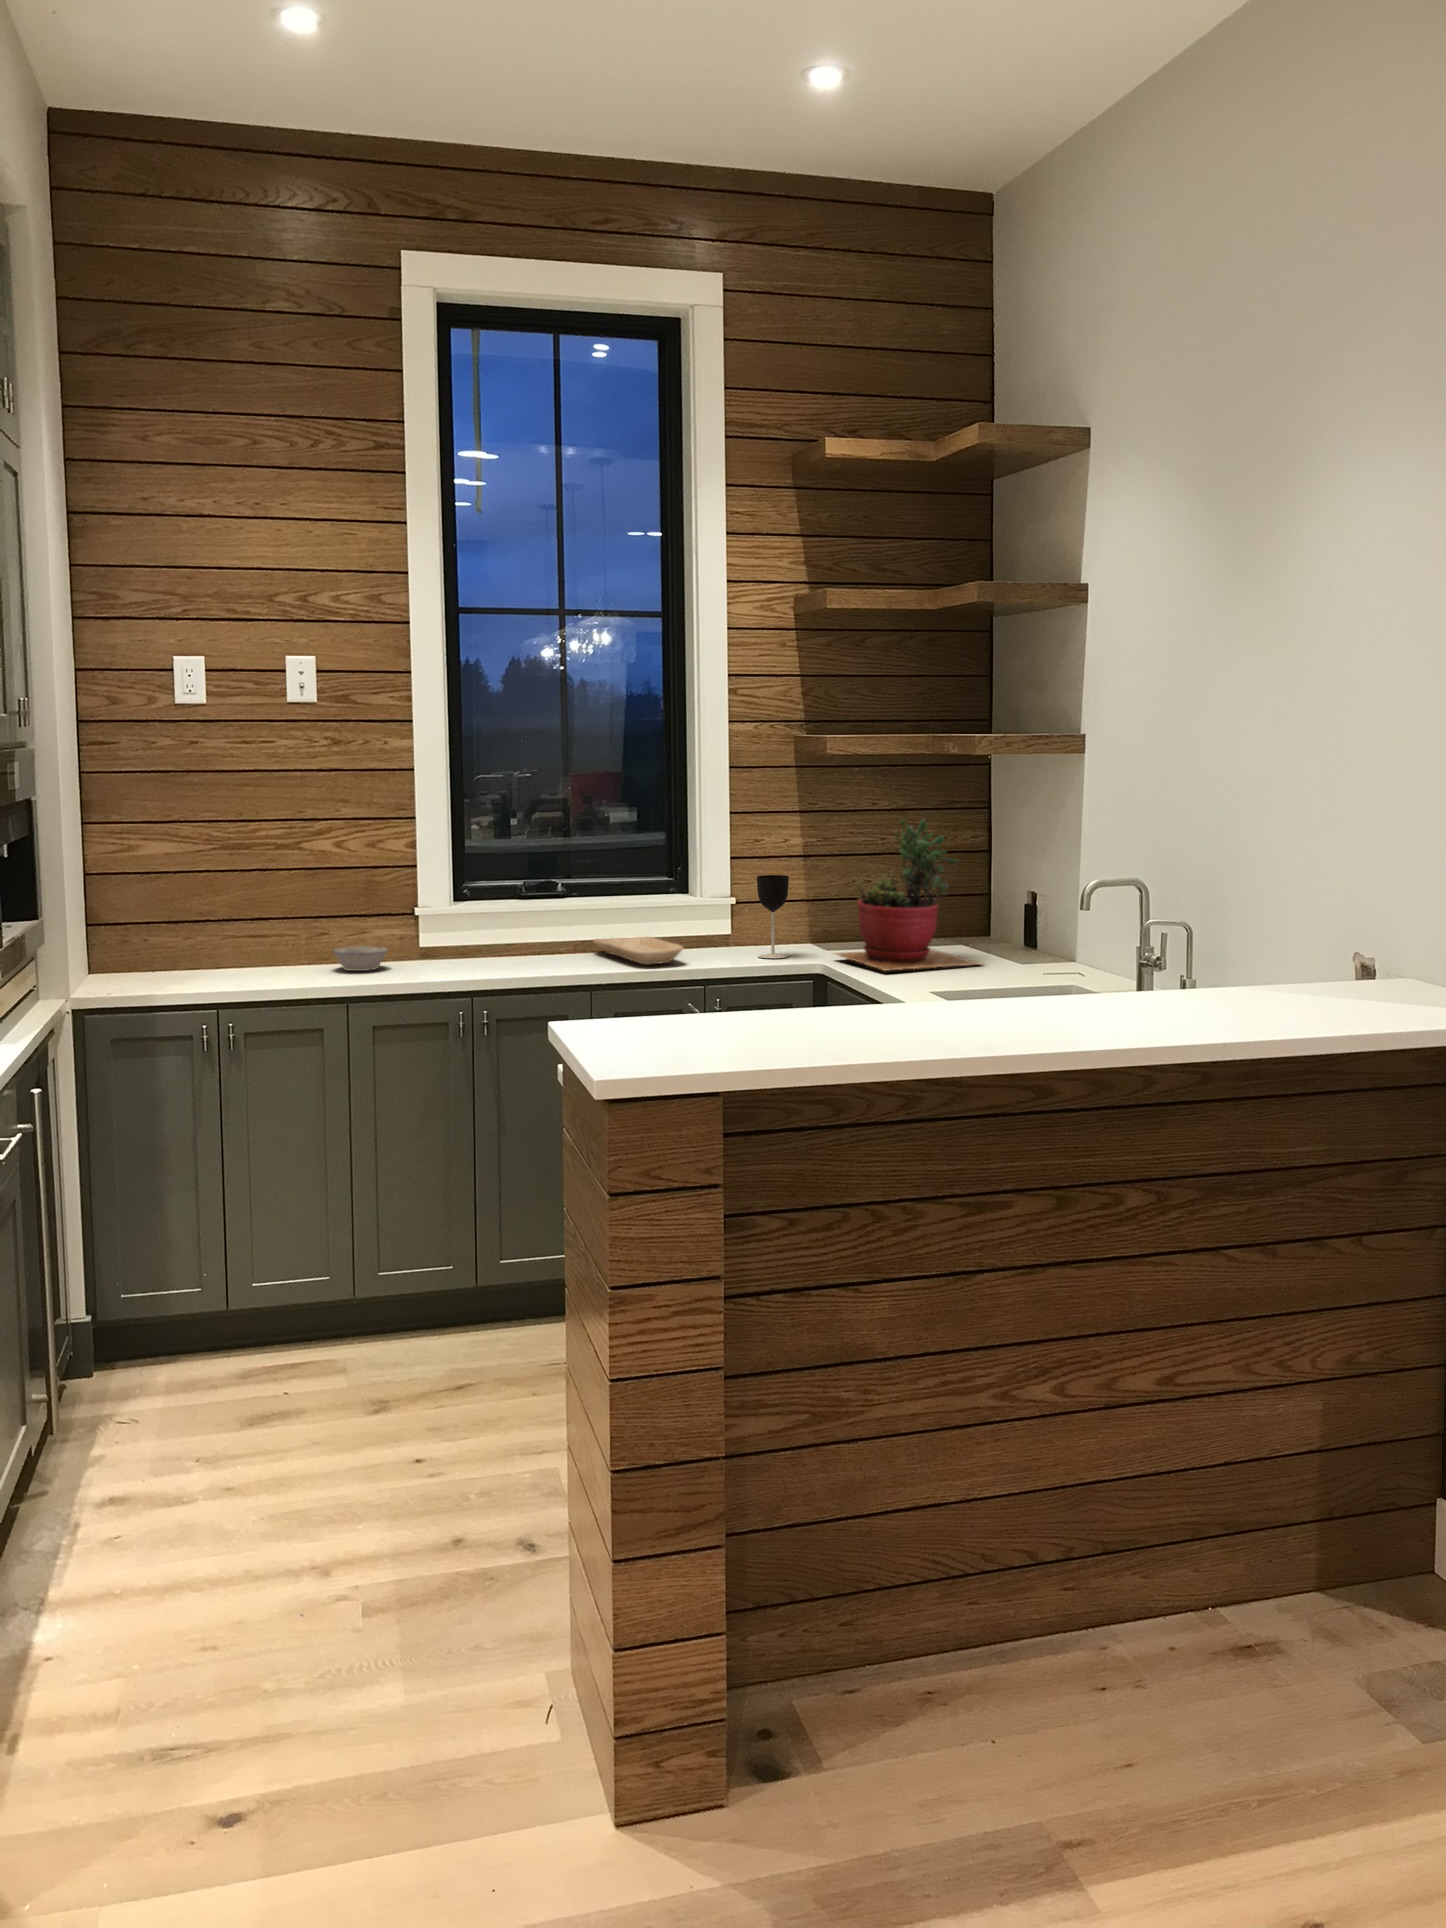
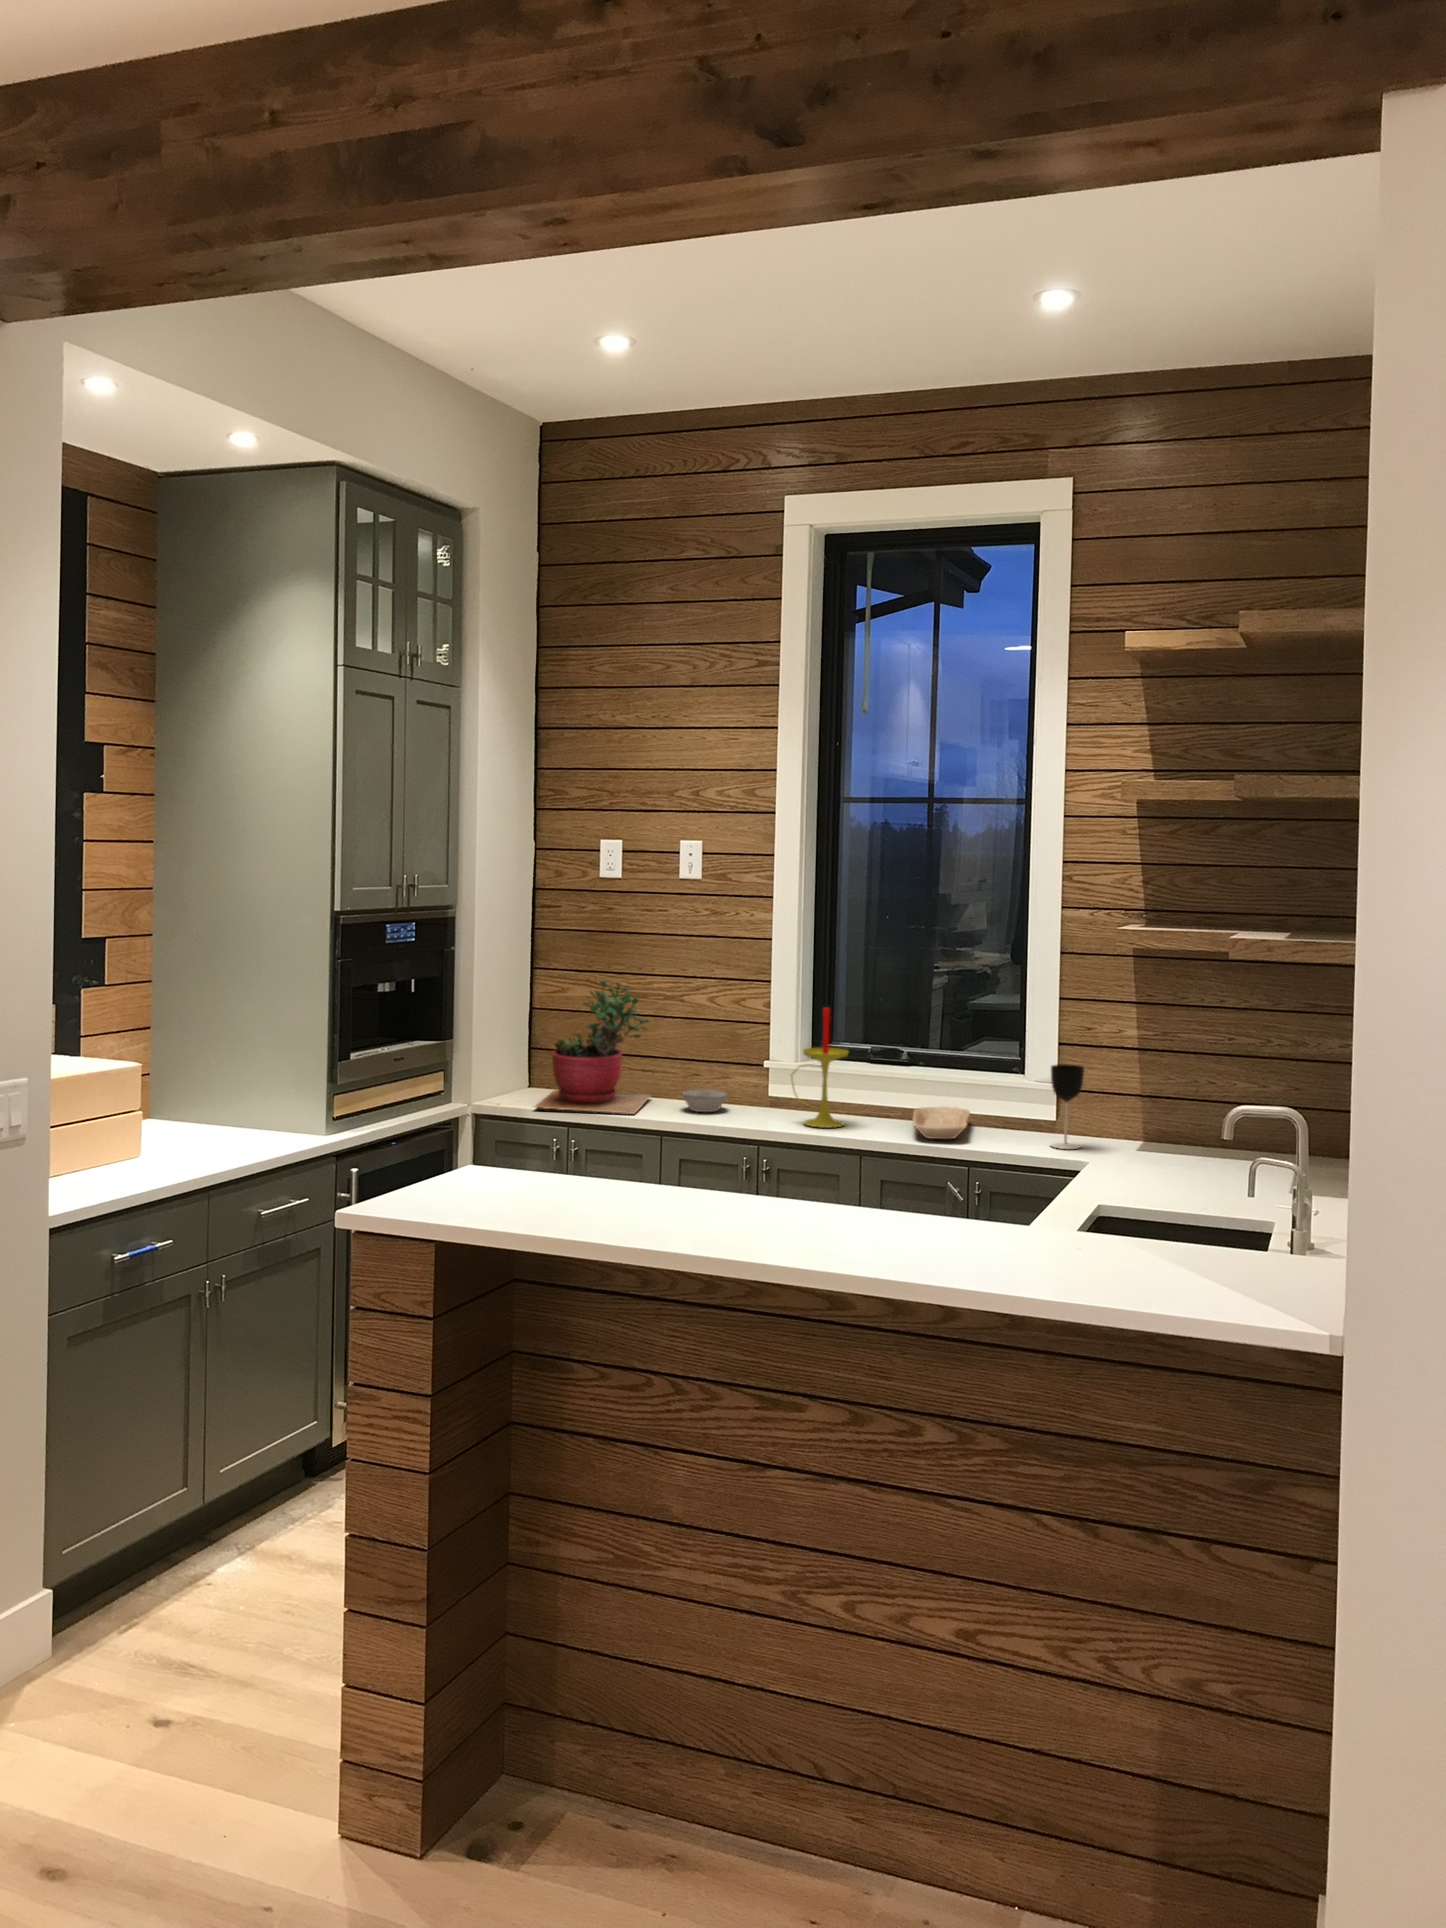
succulent plant: present [836,819,980,971] -> present [535,980,650,1114]
candle: none [476,833,541,969] -> present [791,1007,848,1128]

